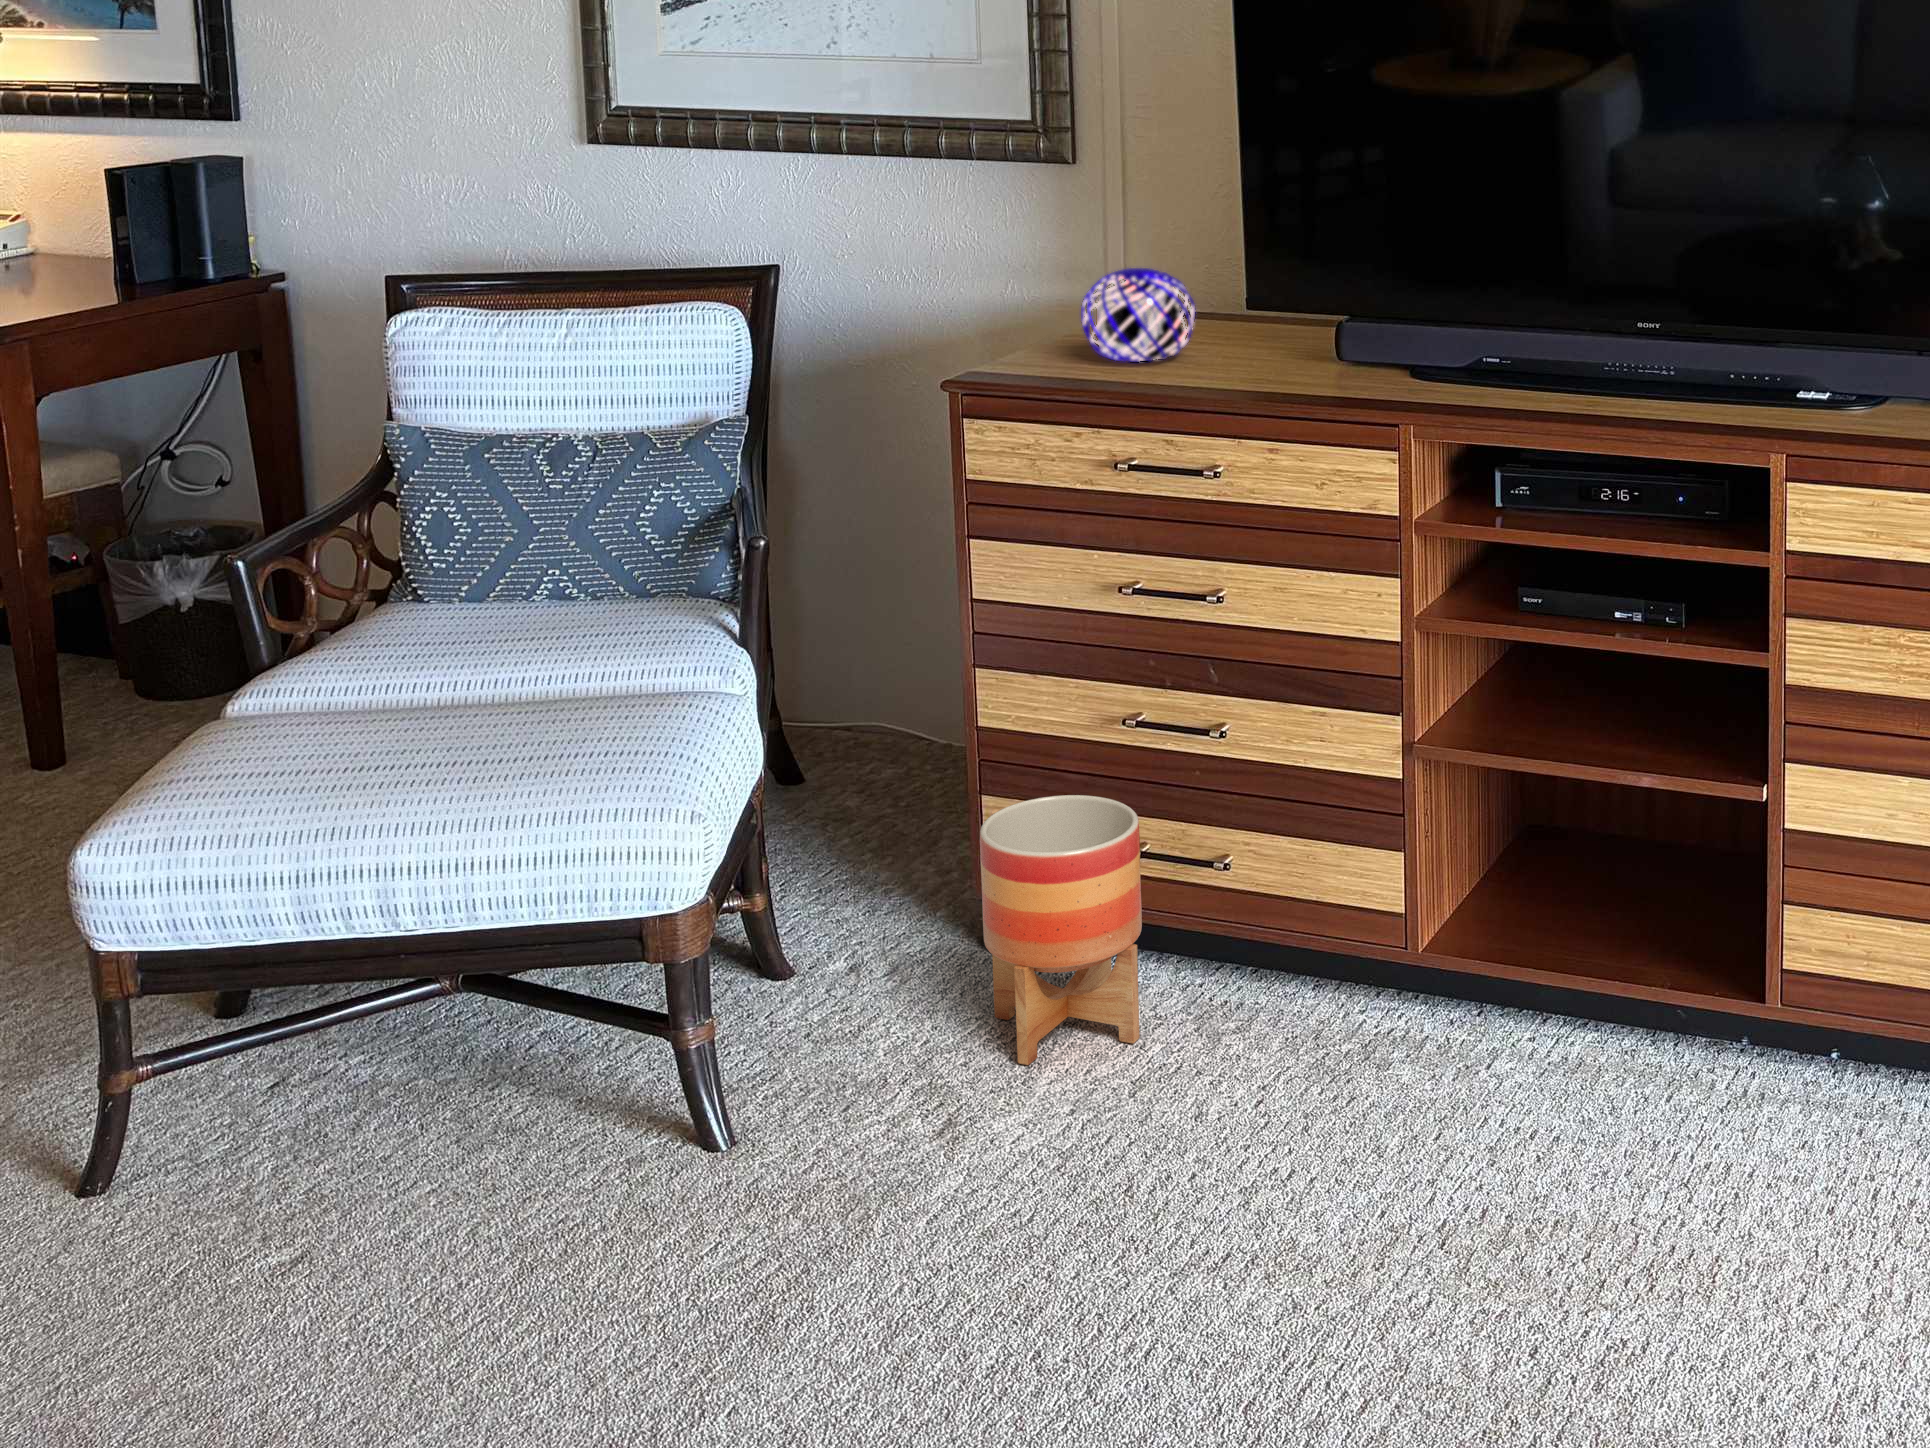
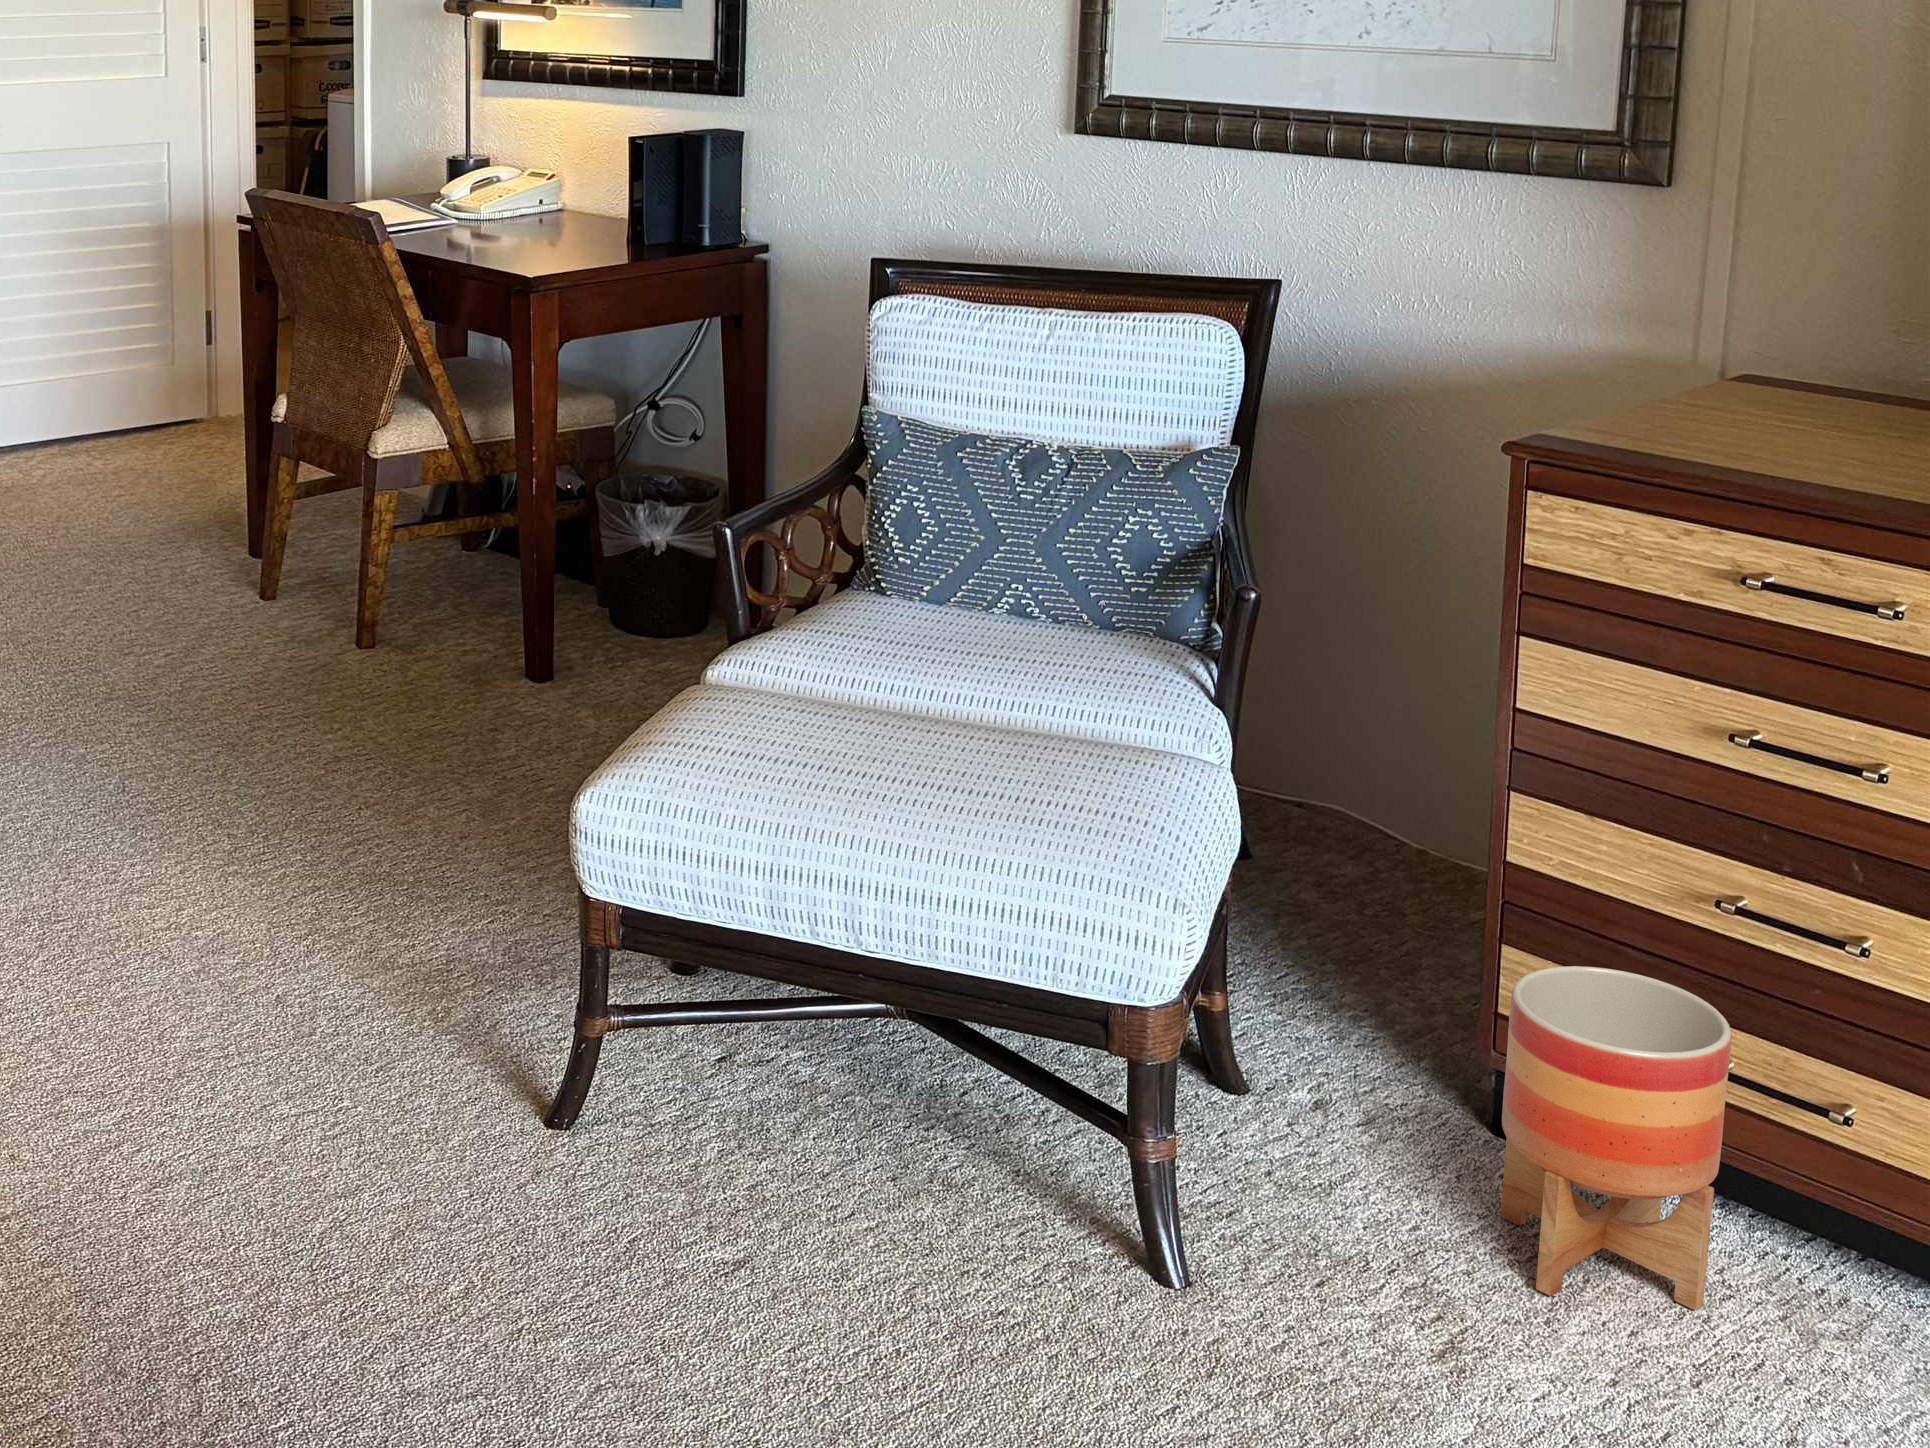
decorative orb: present [1081,268,1195,362] -> none [1693,324,1860,445]

